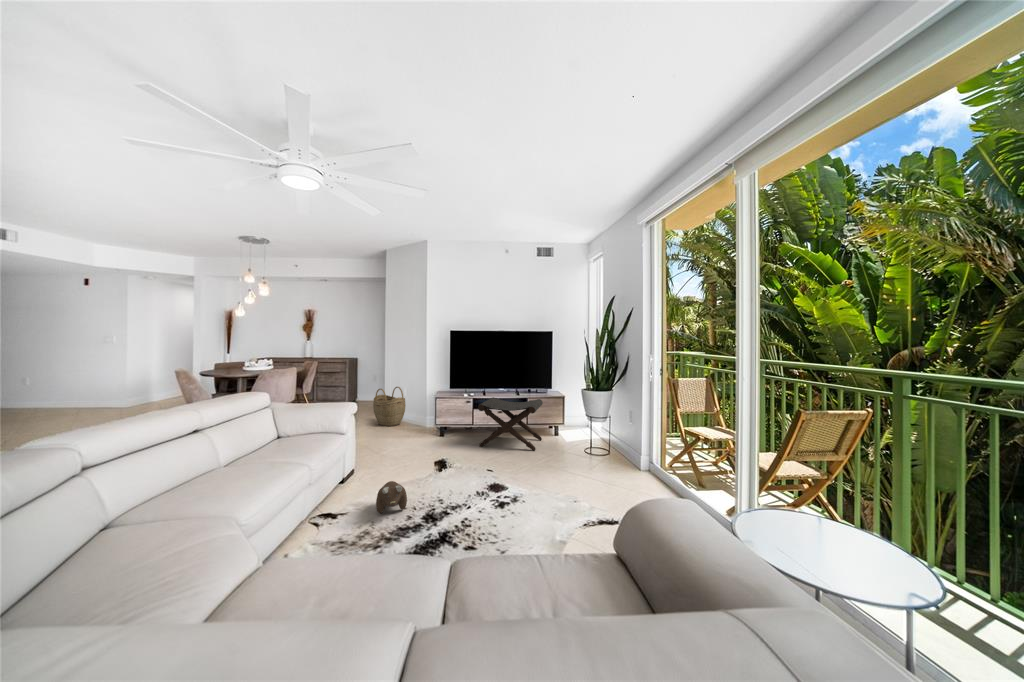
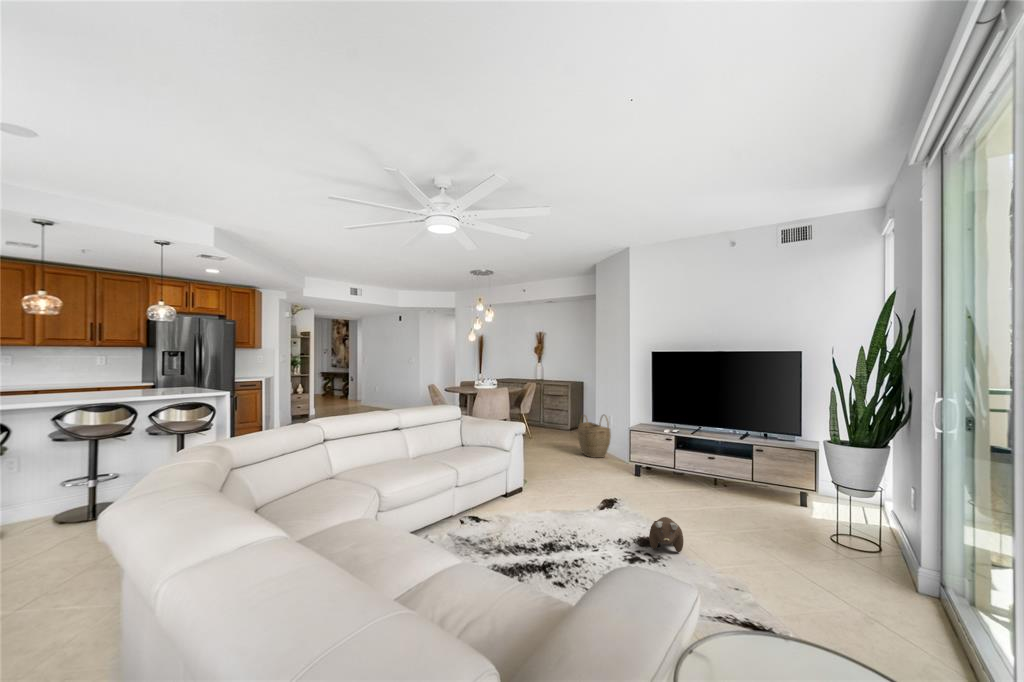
footstool: present [478,397,543,450] -> none [671,438,771,515]
plush toy: present [376,481,407,513] -> present [649,517,683,552]

